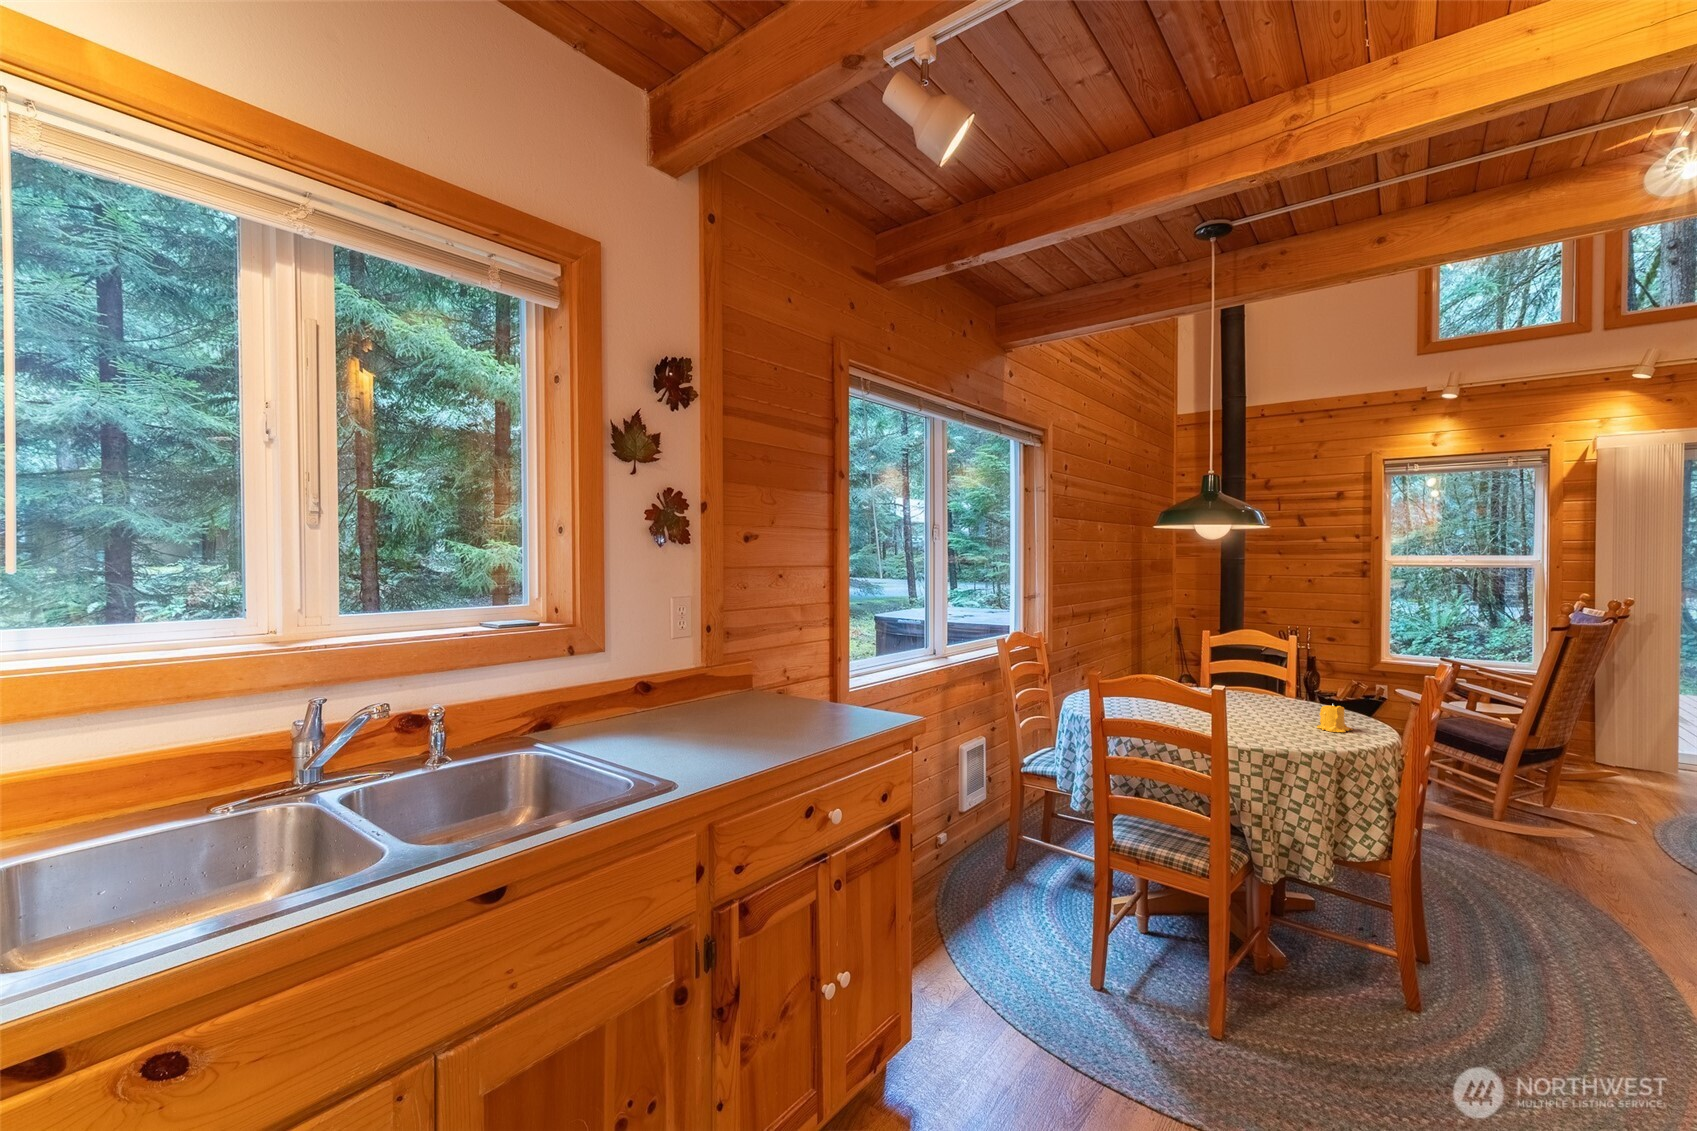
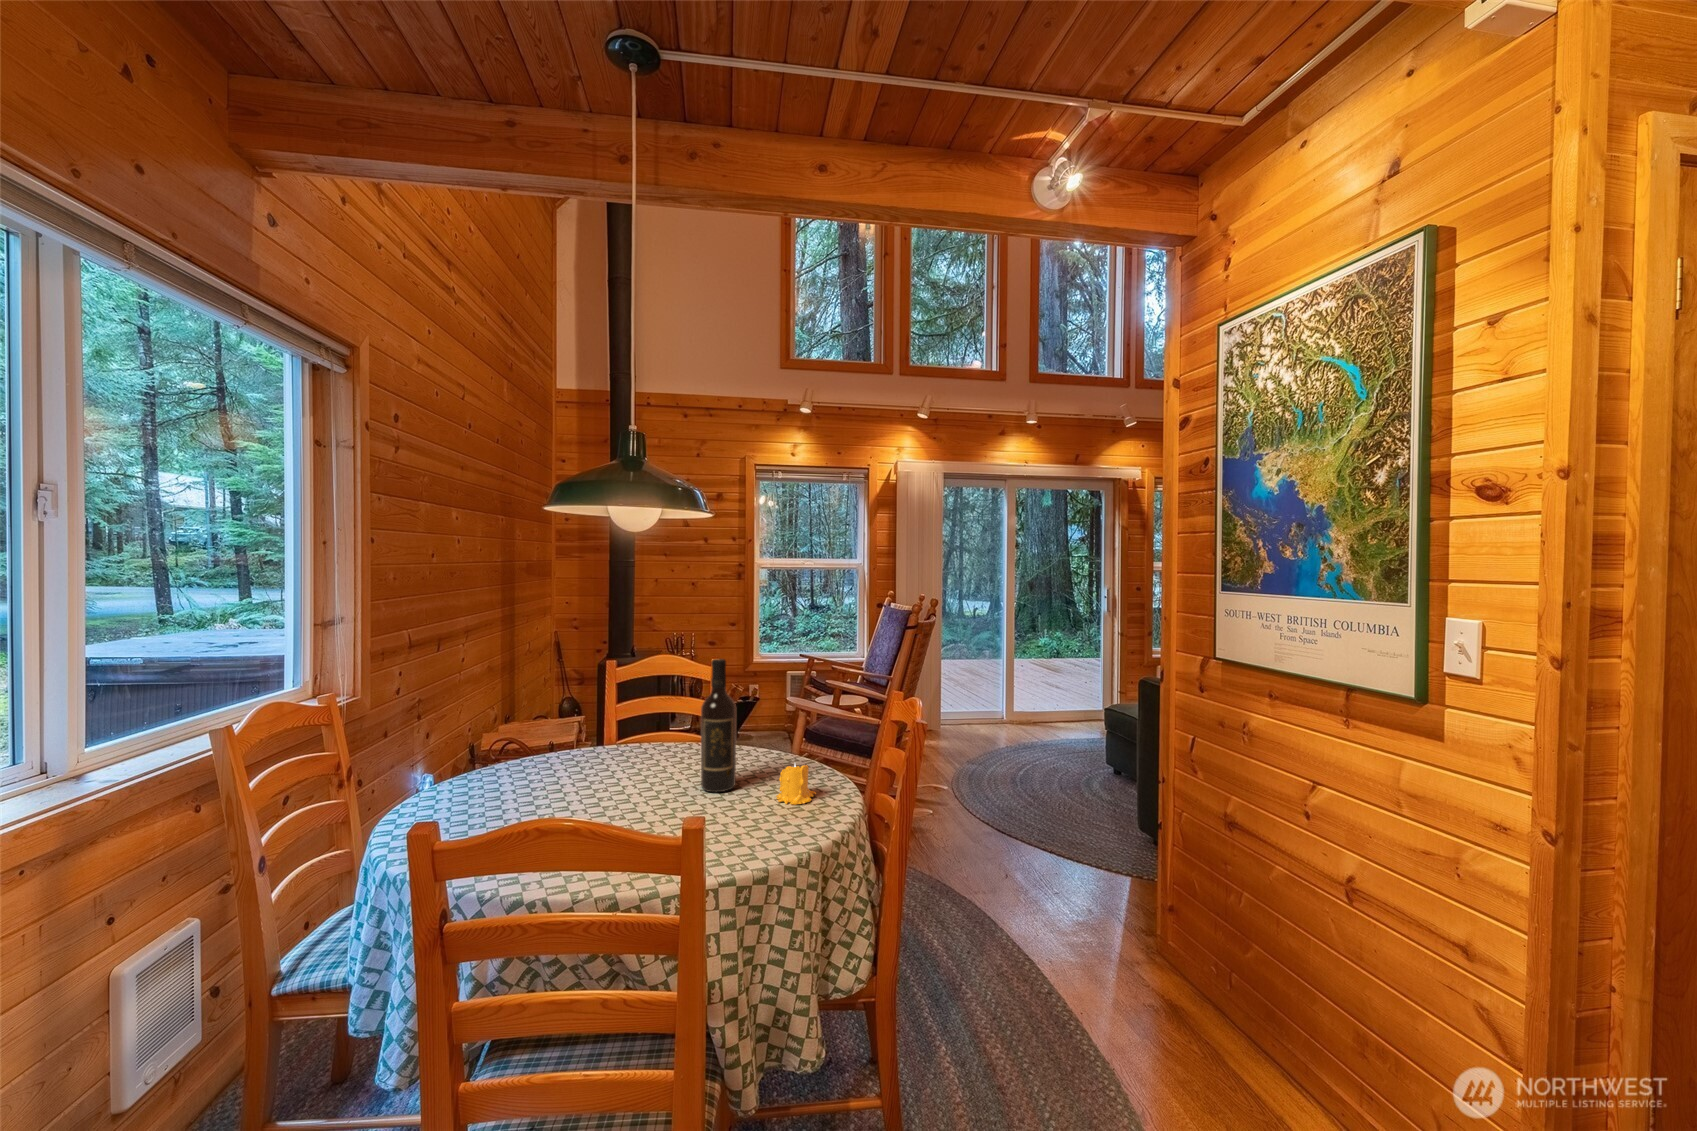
wine bottle: none [1260,626,1288,717] -> present [701,659,736,792]

